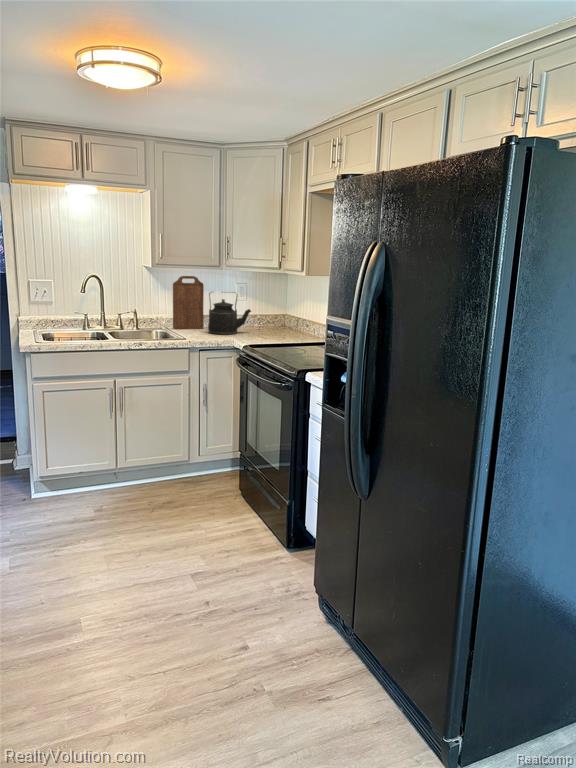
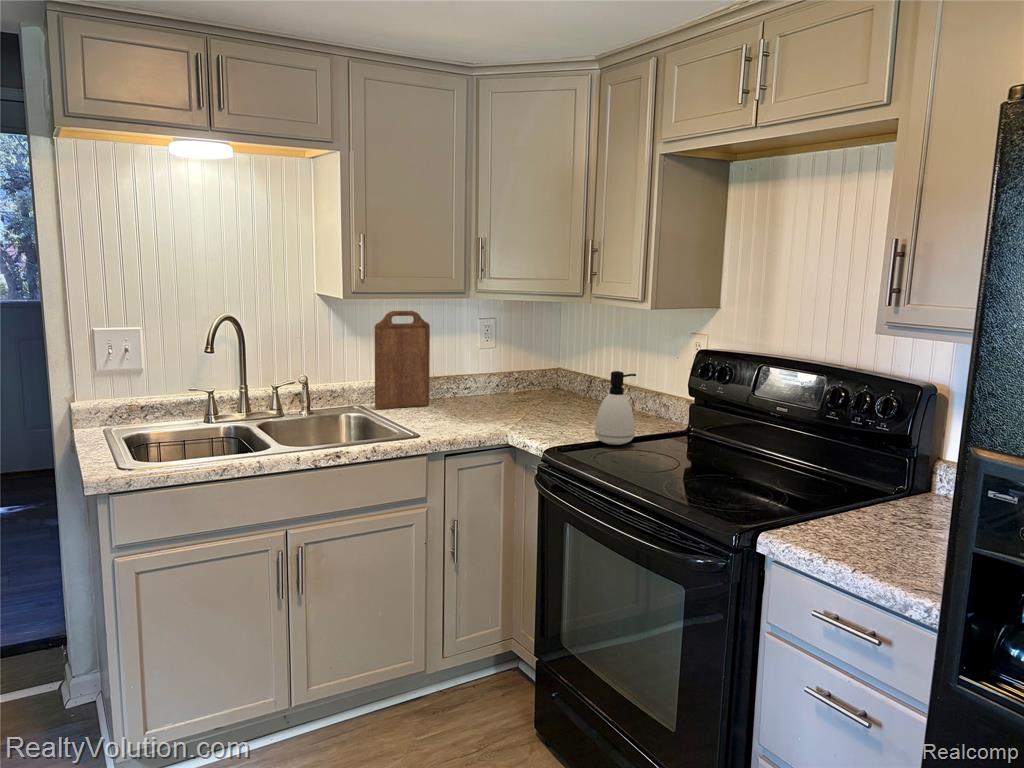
kettle: present [208,292,251,334] -> none [446,339,523,420]
soap dispenser: none [273,307,295,345] -> present [595,371,636,445]

